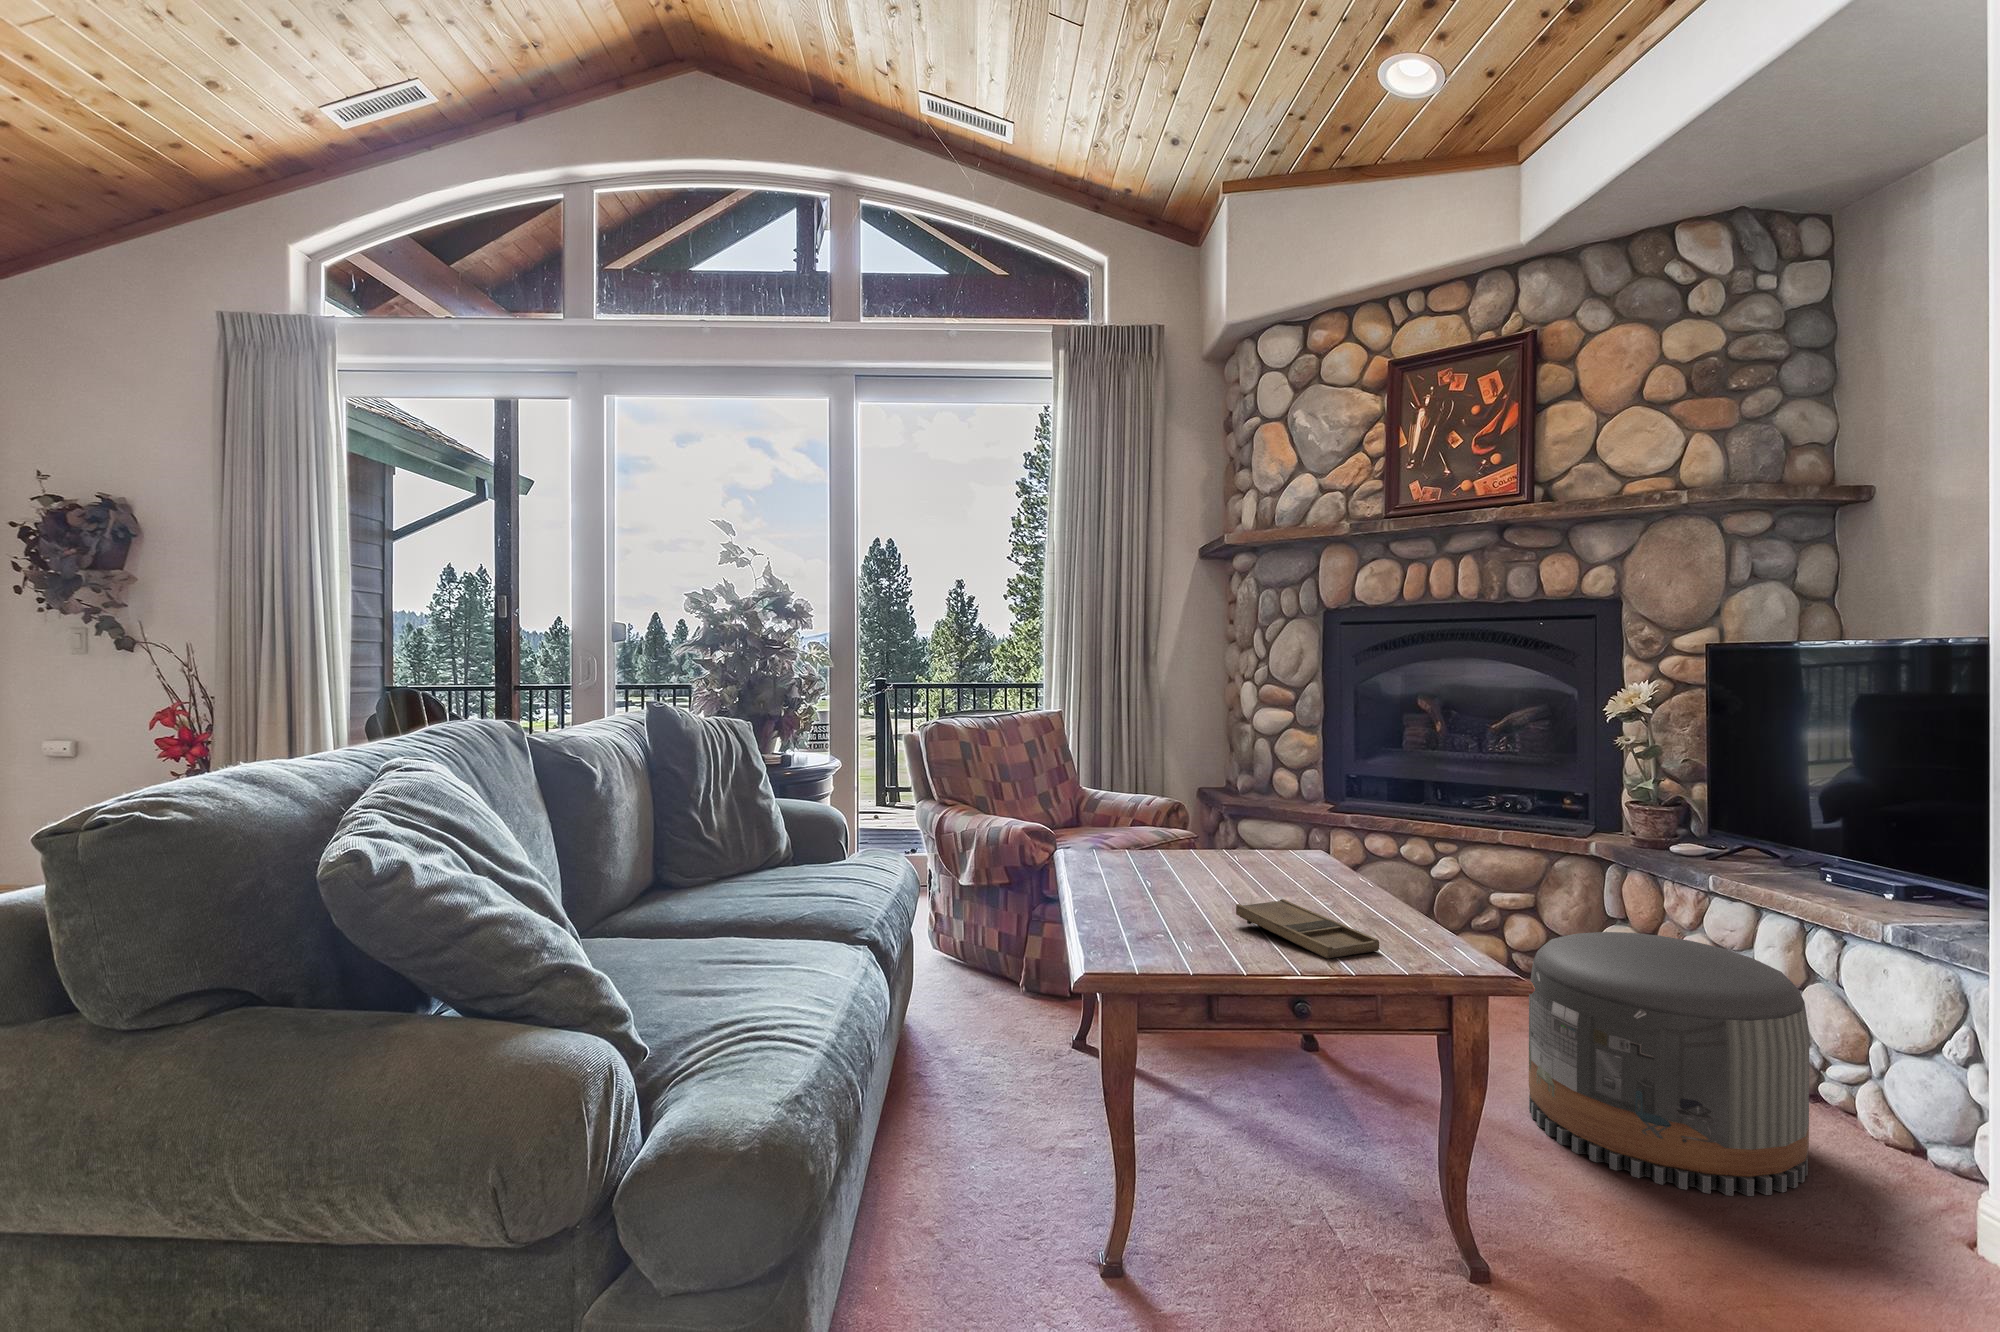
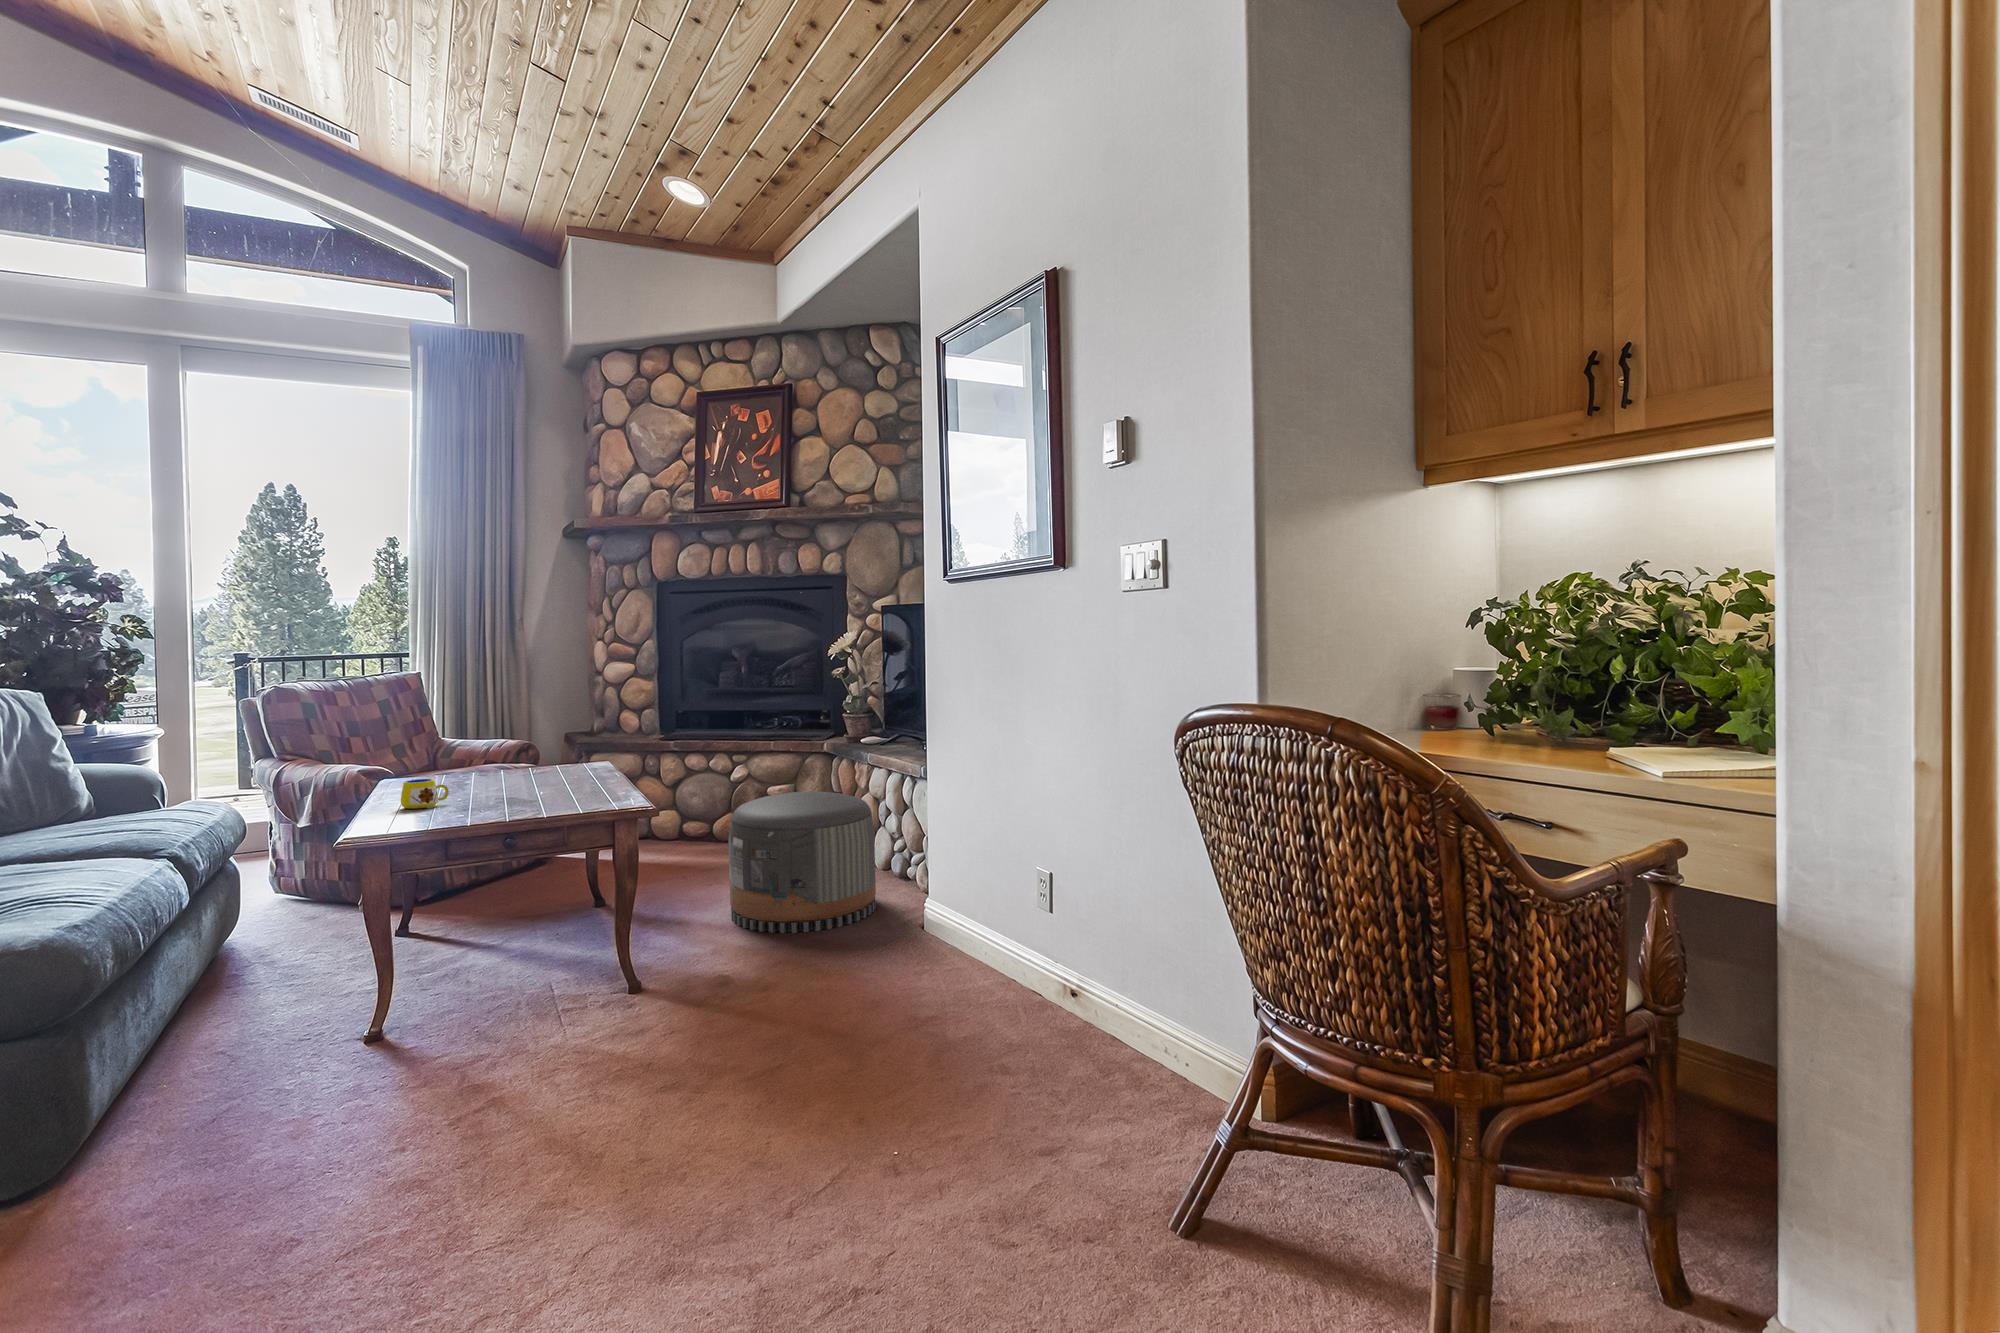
mug: none [1123,874,1179,918] -> present [401,779,449,809]
tray: present [1236,899,1379,959] -> none [486,786,572,813]

